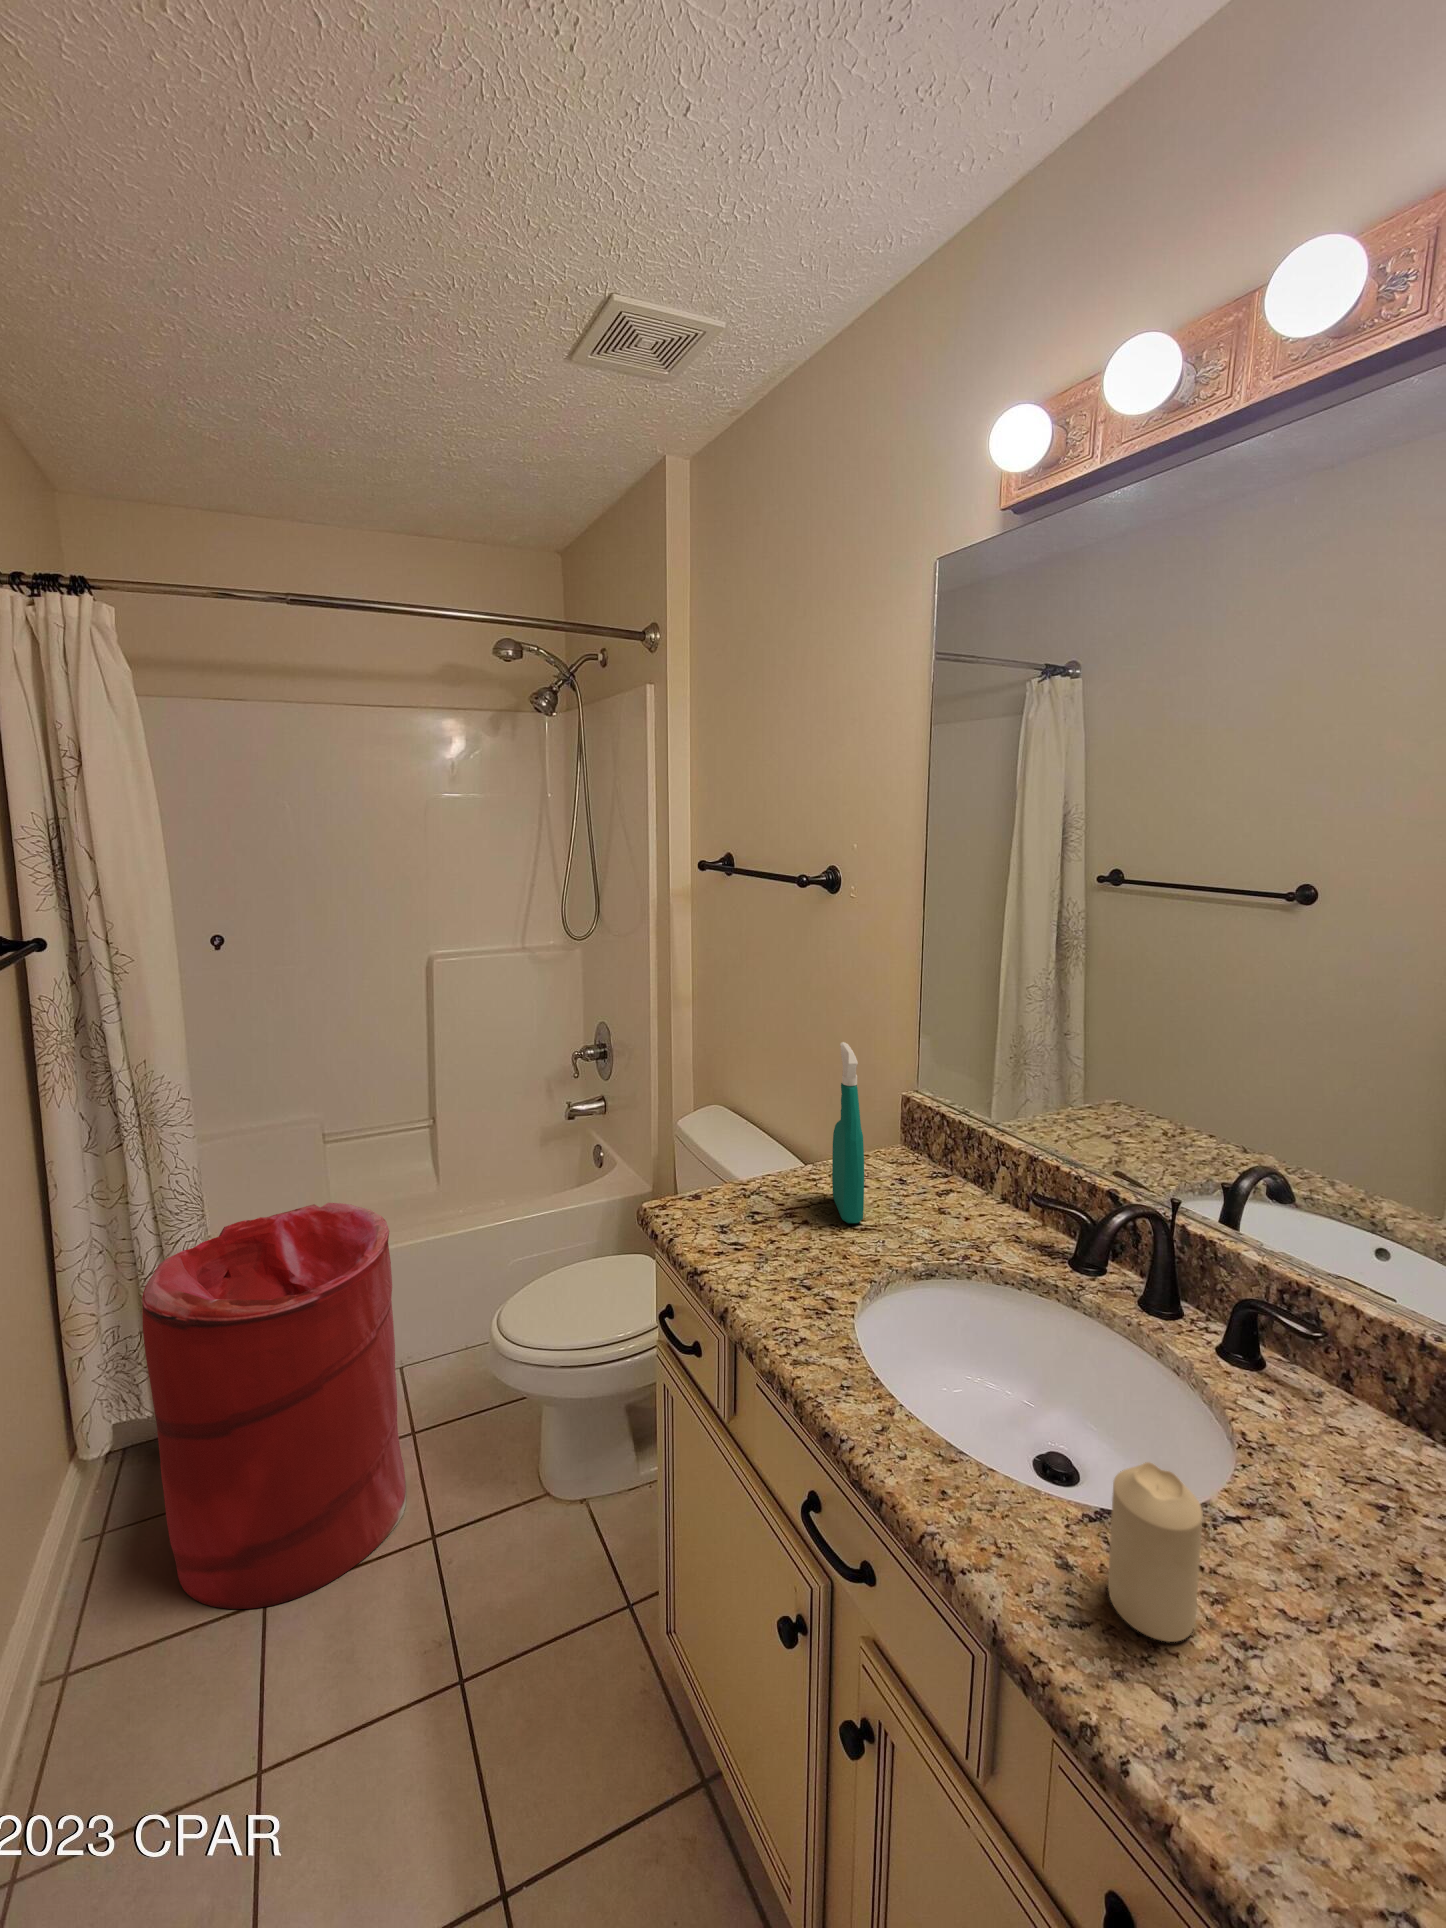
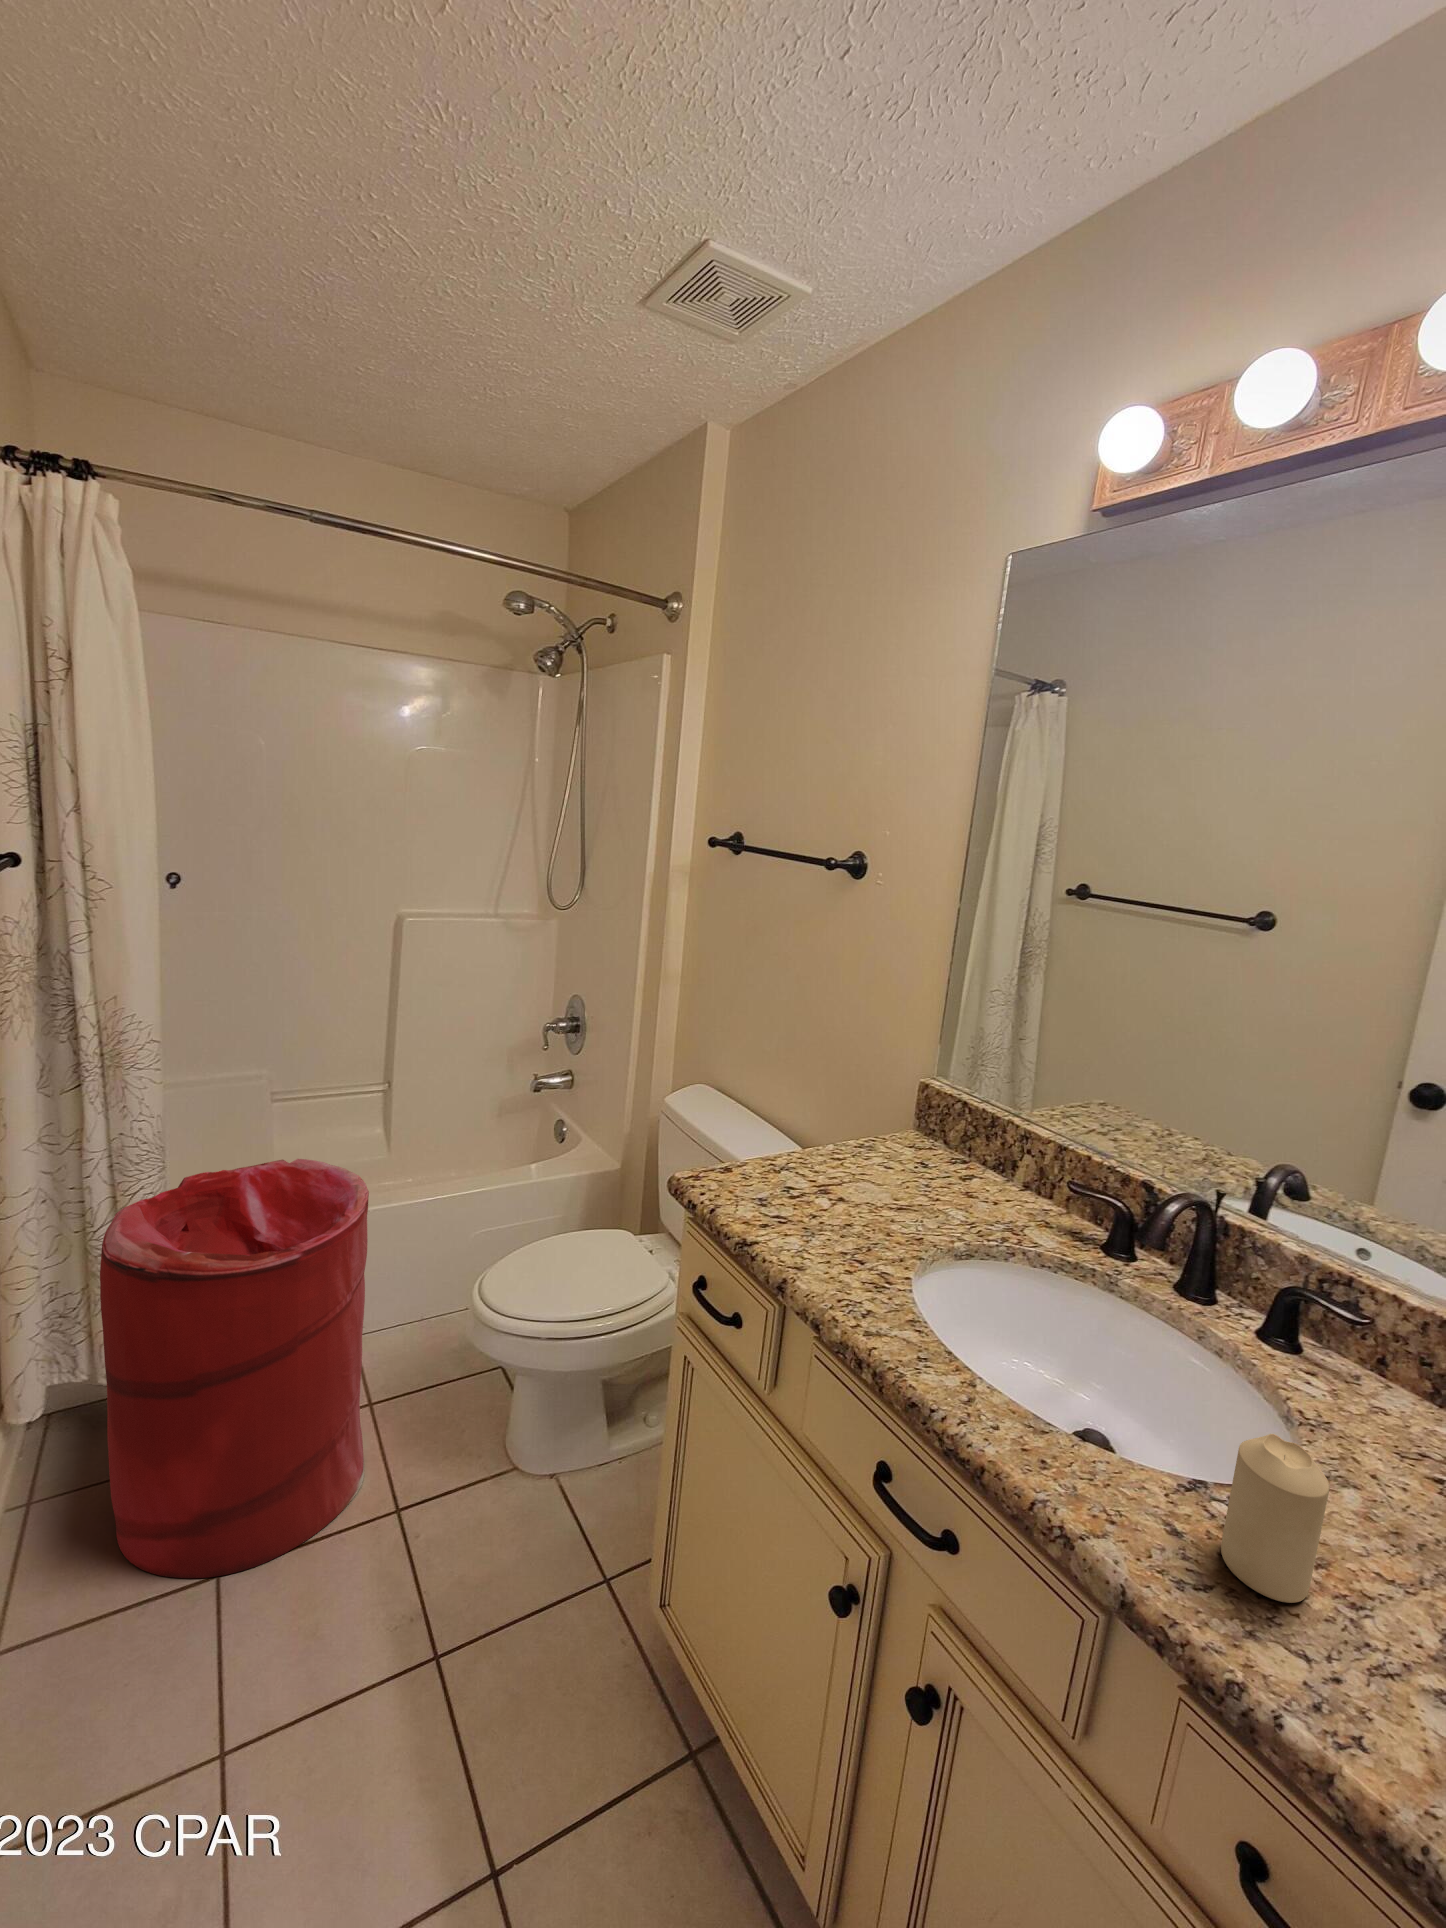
spray bottle: present [832,1042,864,1223] -> none [864,1024,911,1204]

